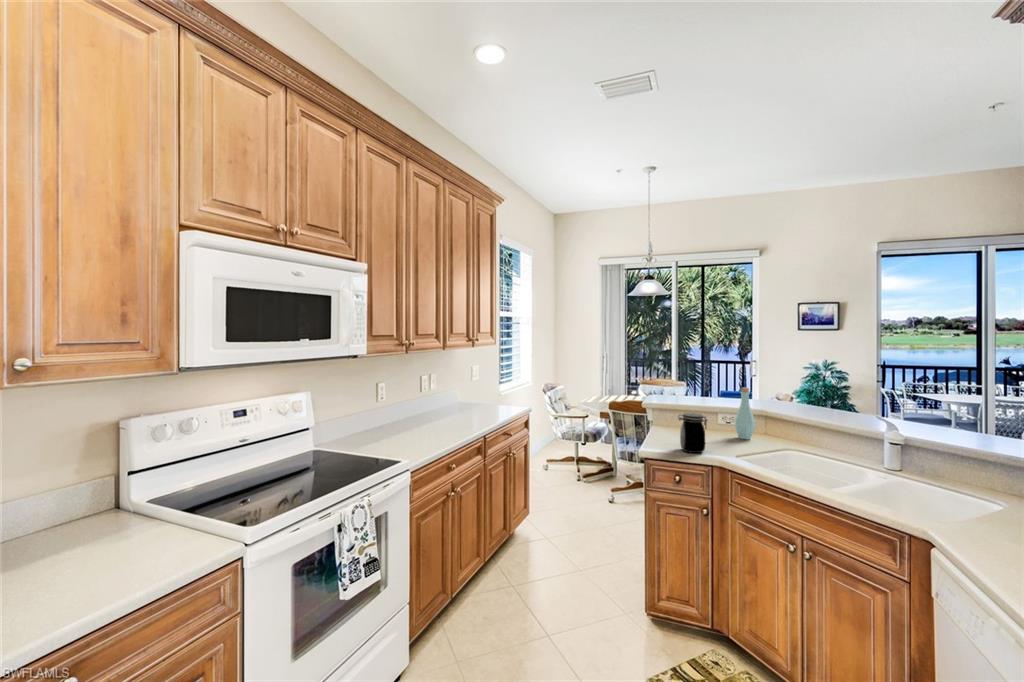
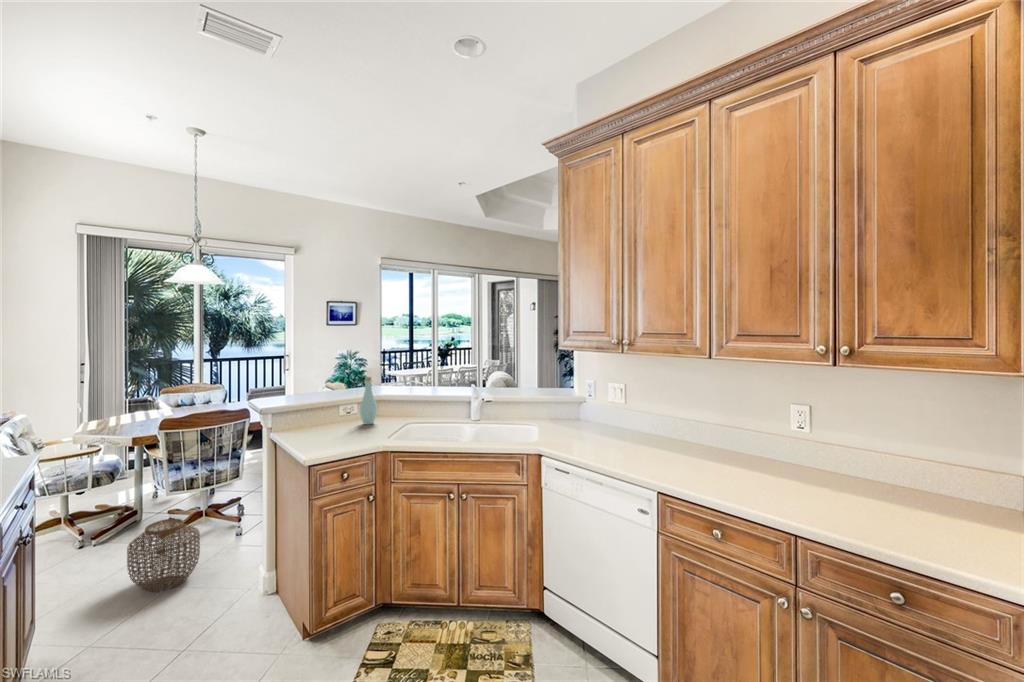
jar: present [678,413,707,453] -> none [334,406,362,446]
woven basket: none [577,476,621,529] -> present [127,519,200,592]

